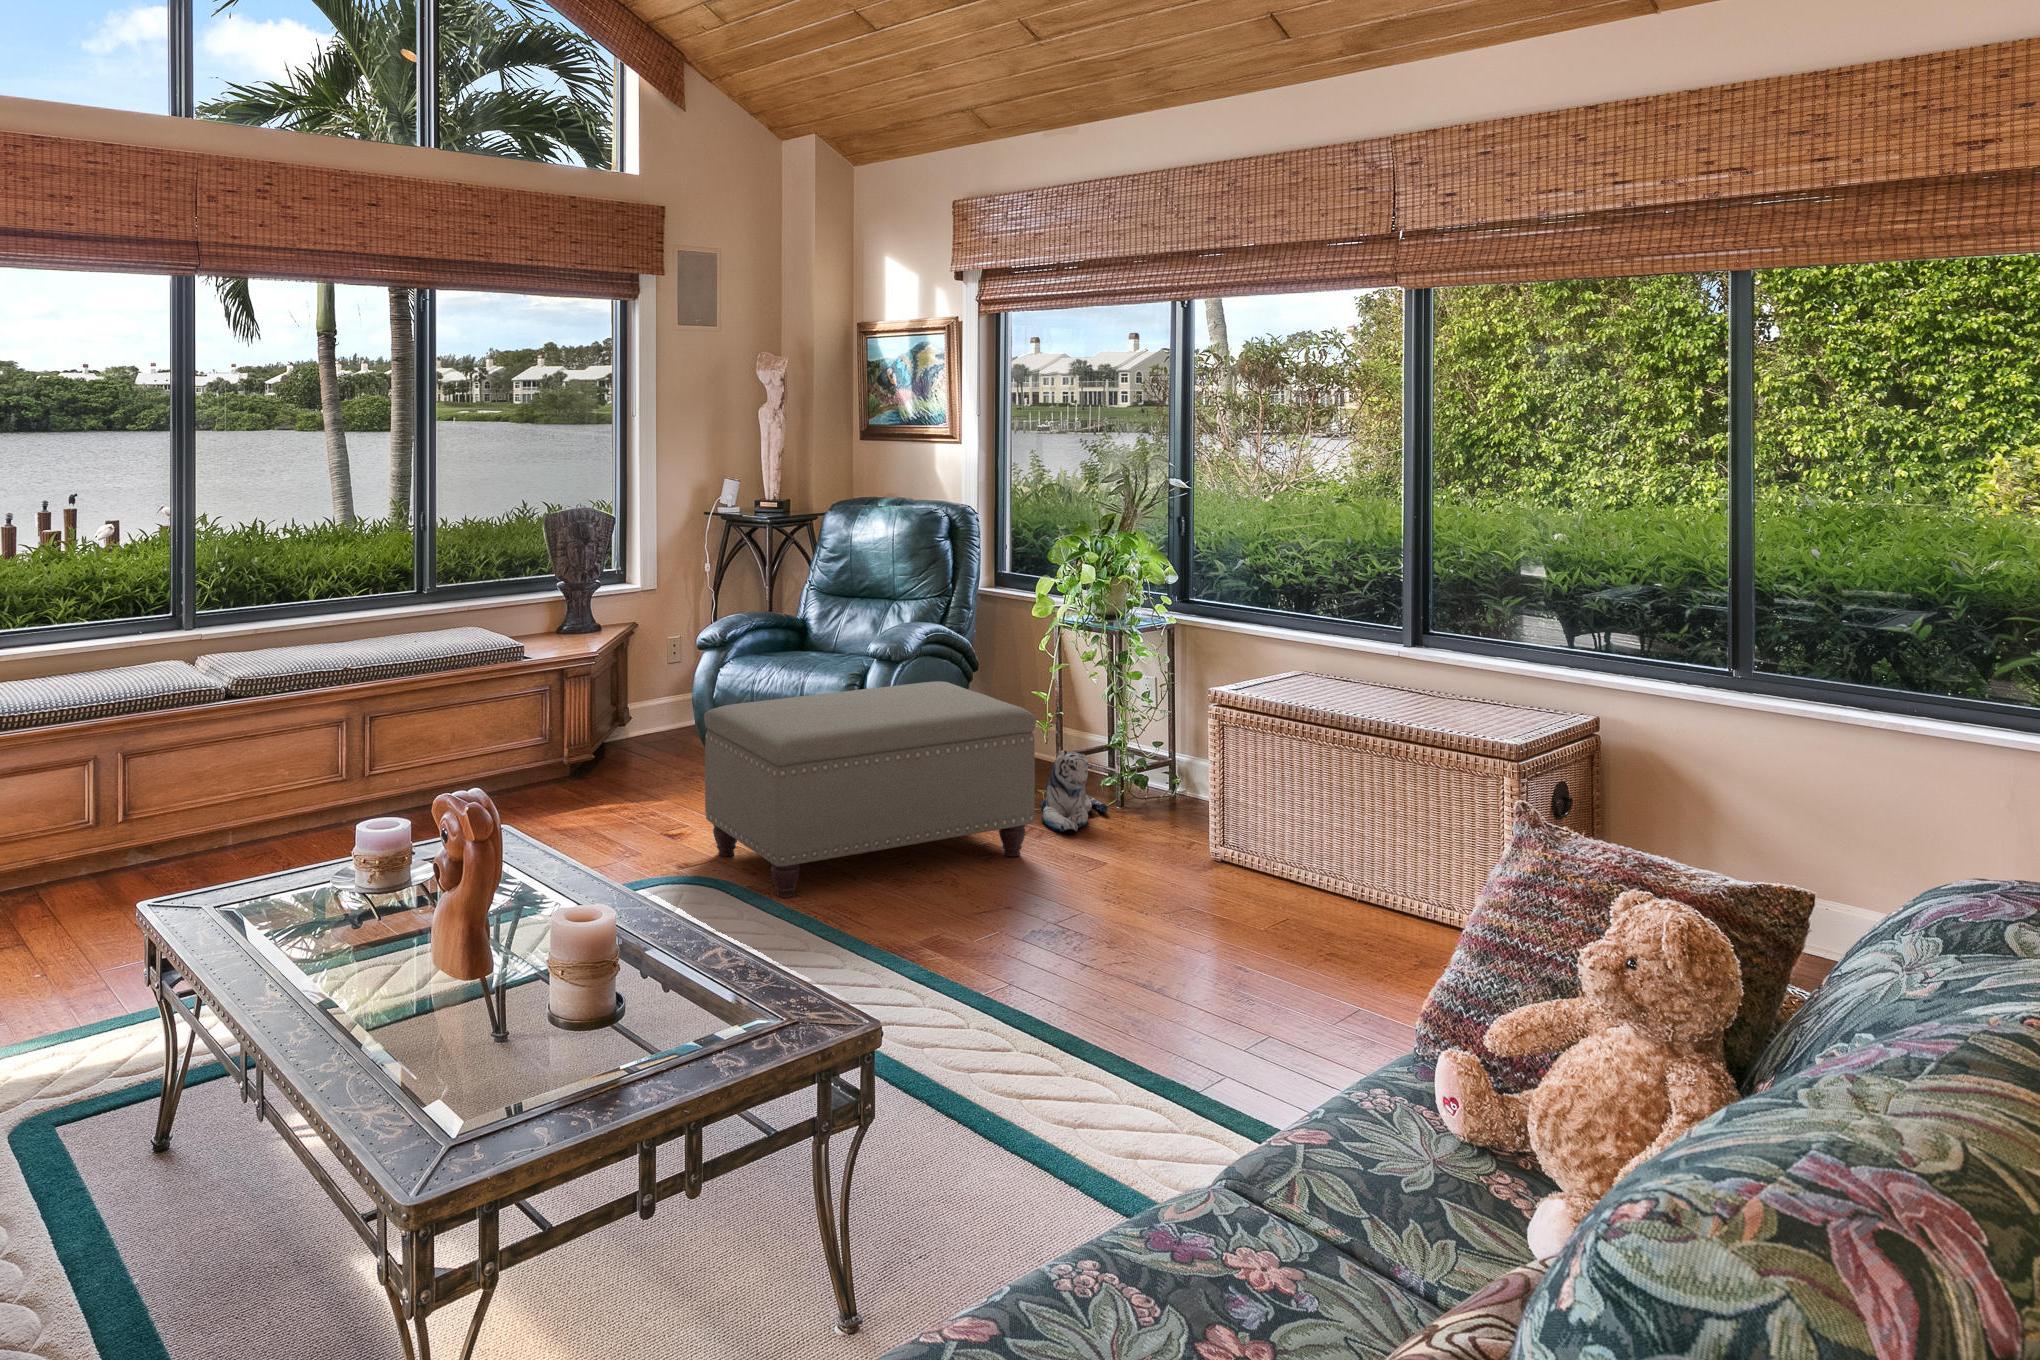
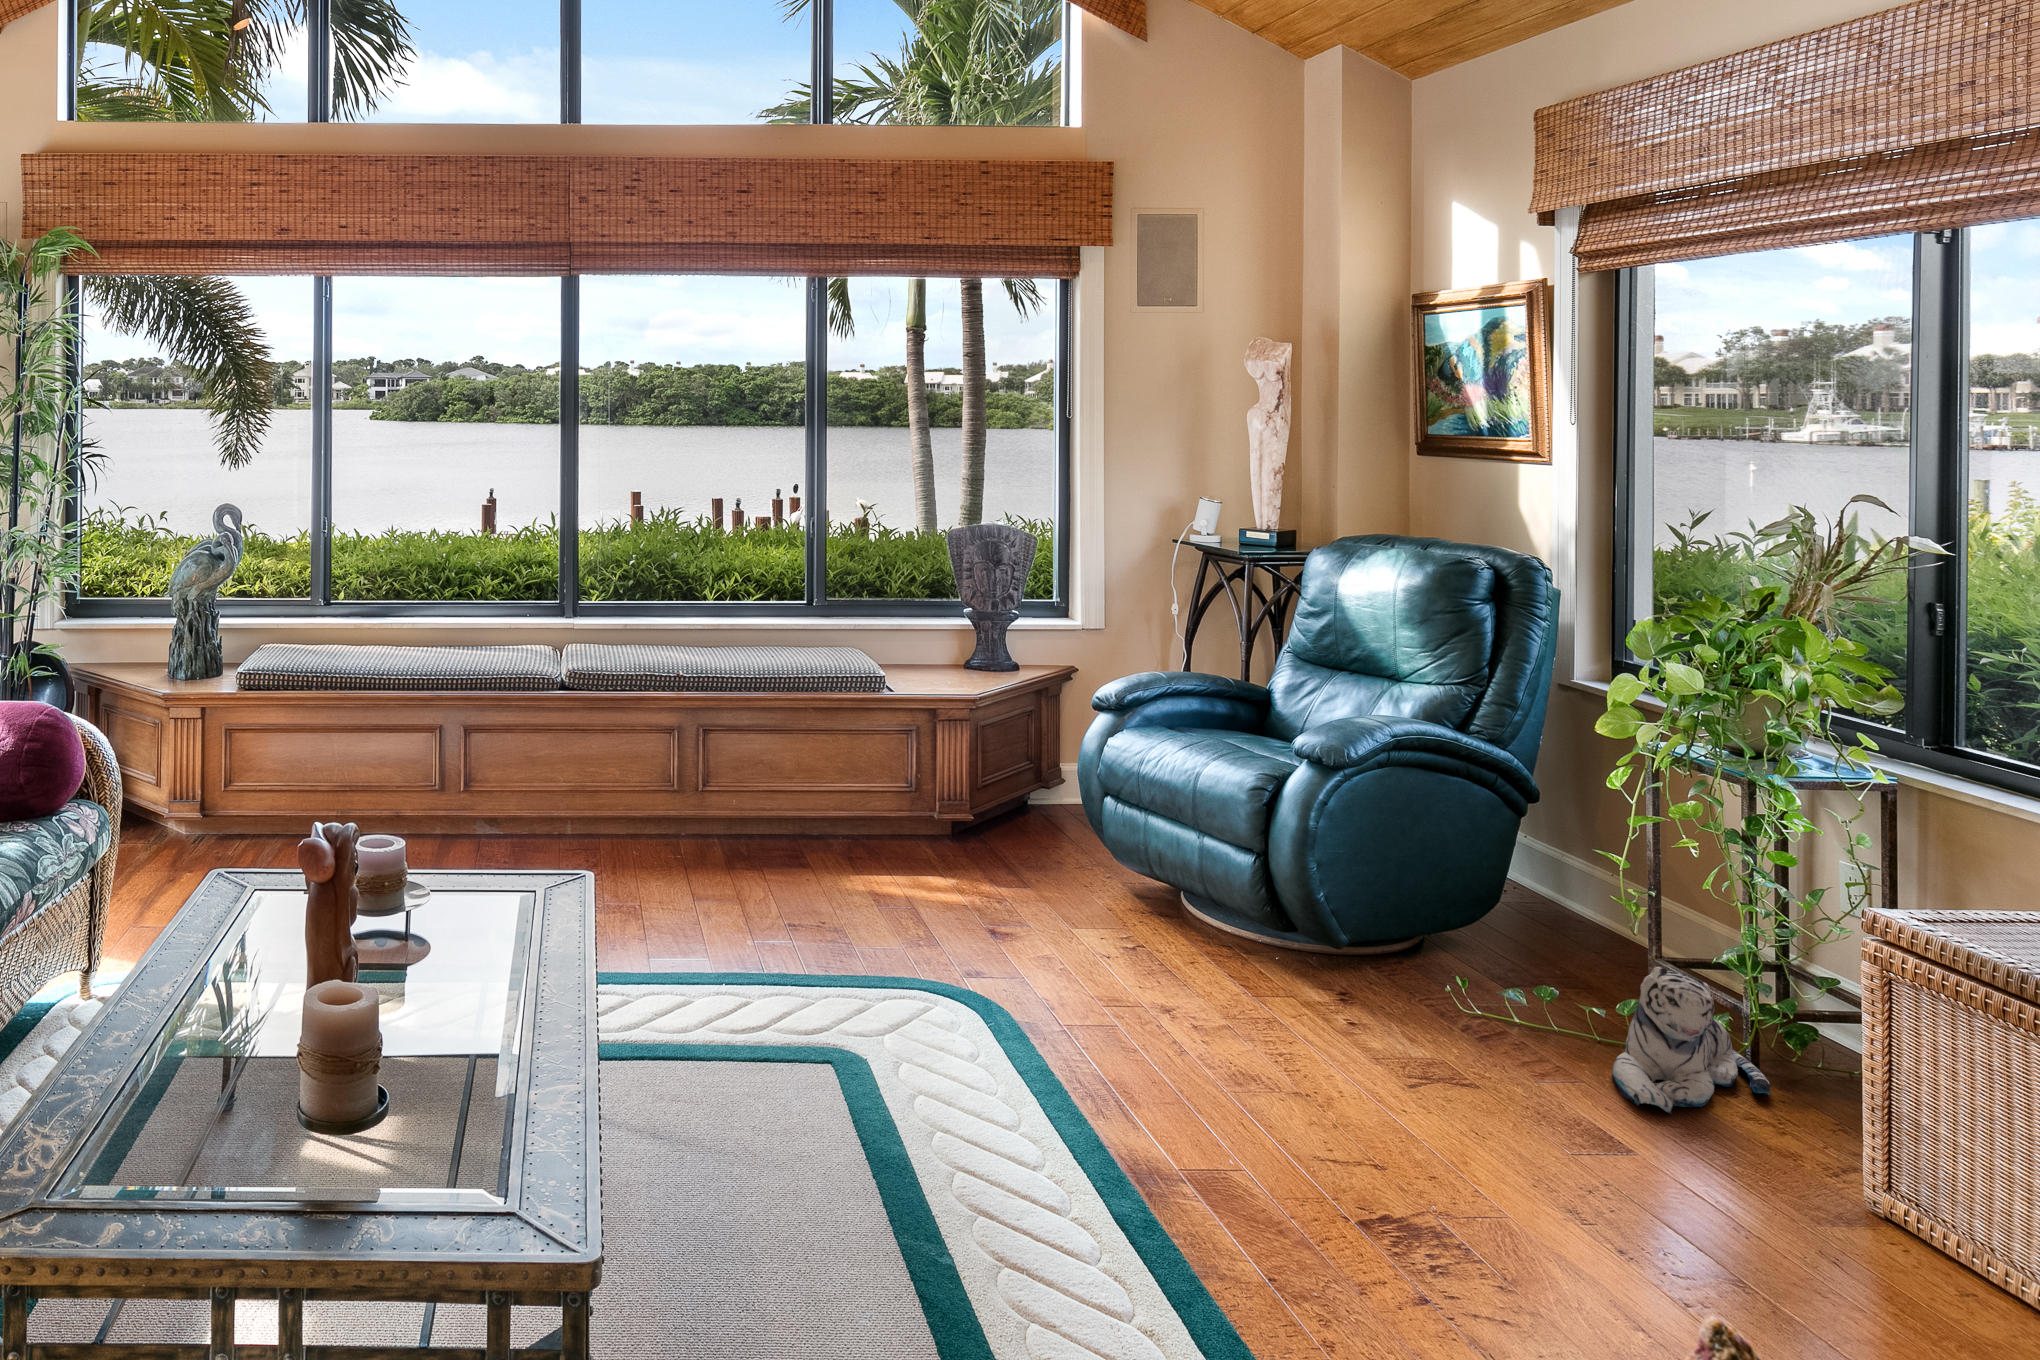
ottoman: present [704,681,1036,898] -> none [1012,782,1542,1120]

